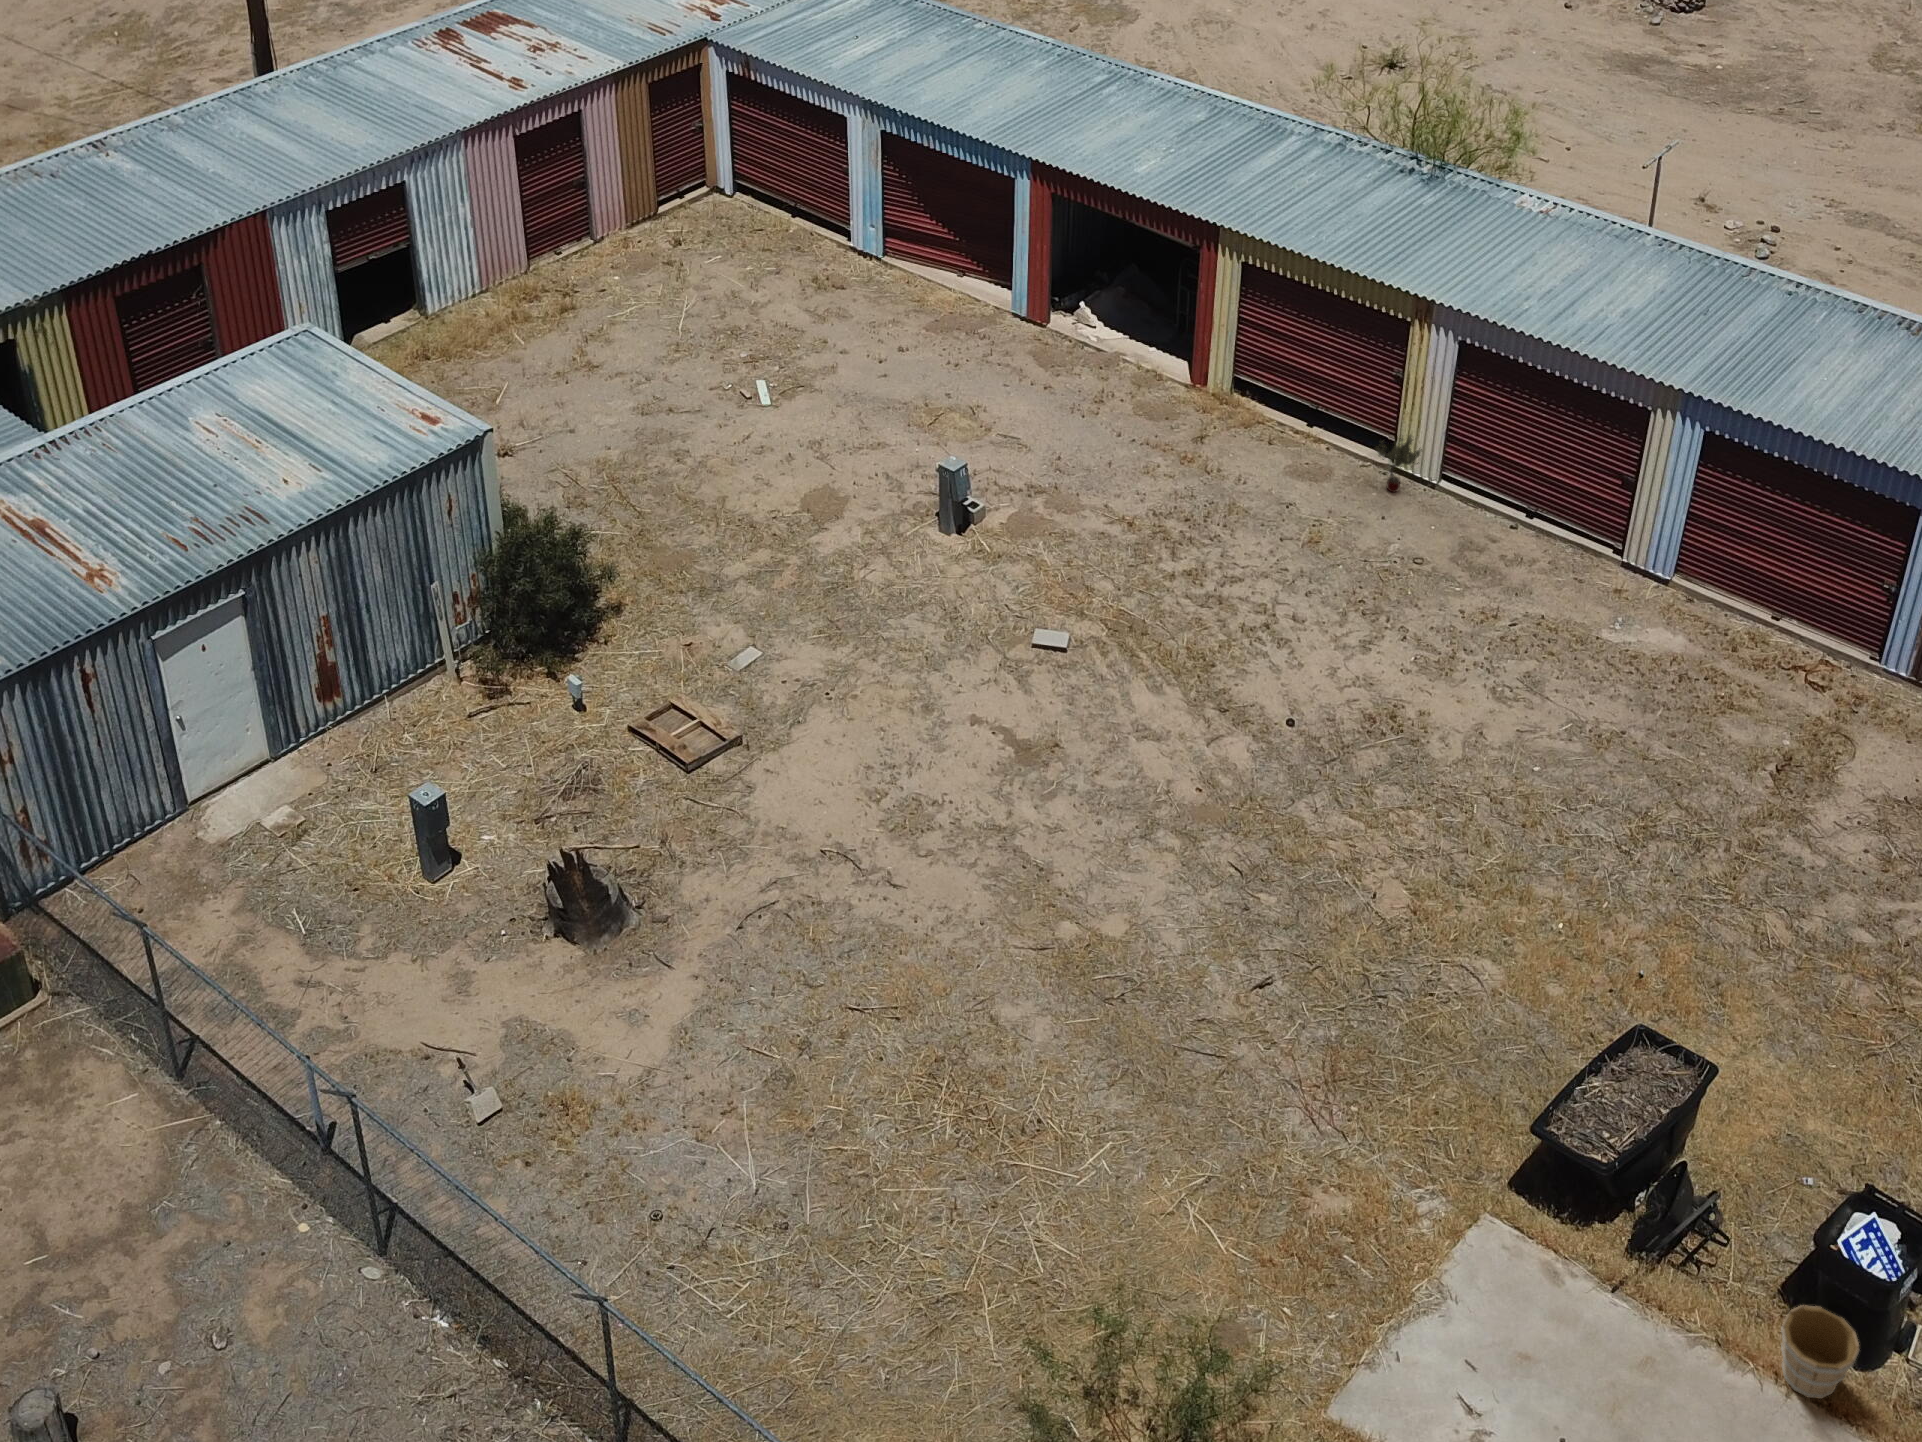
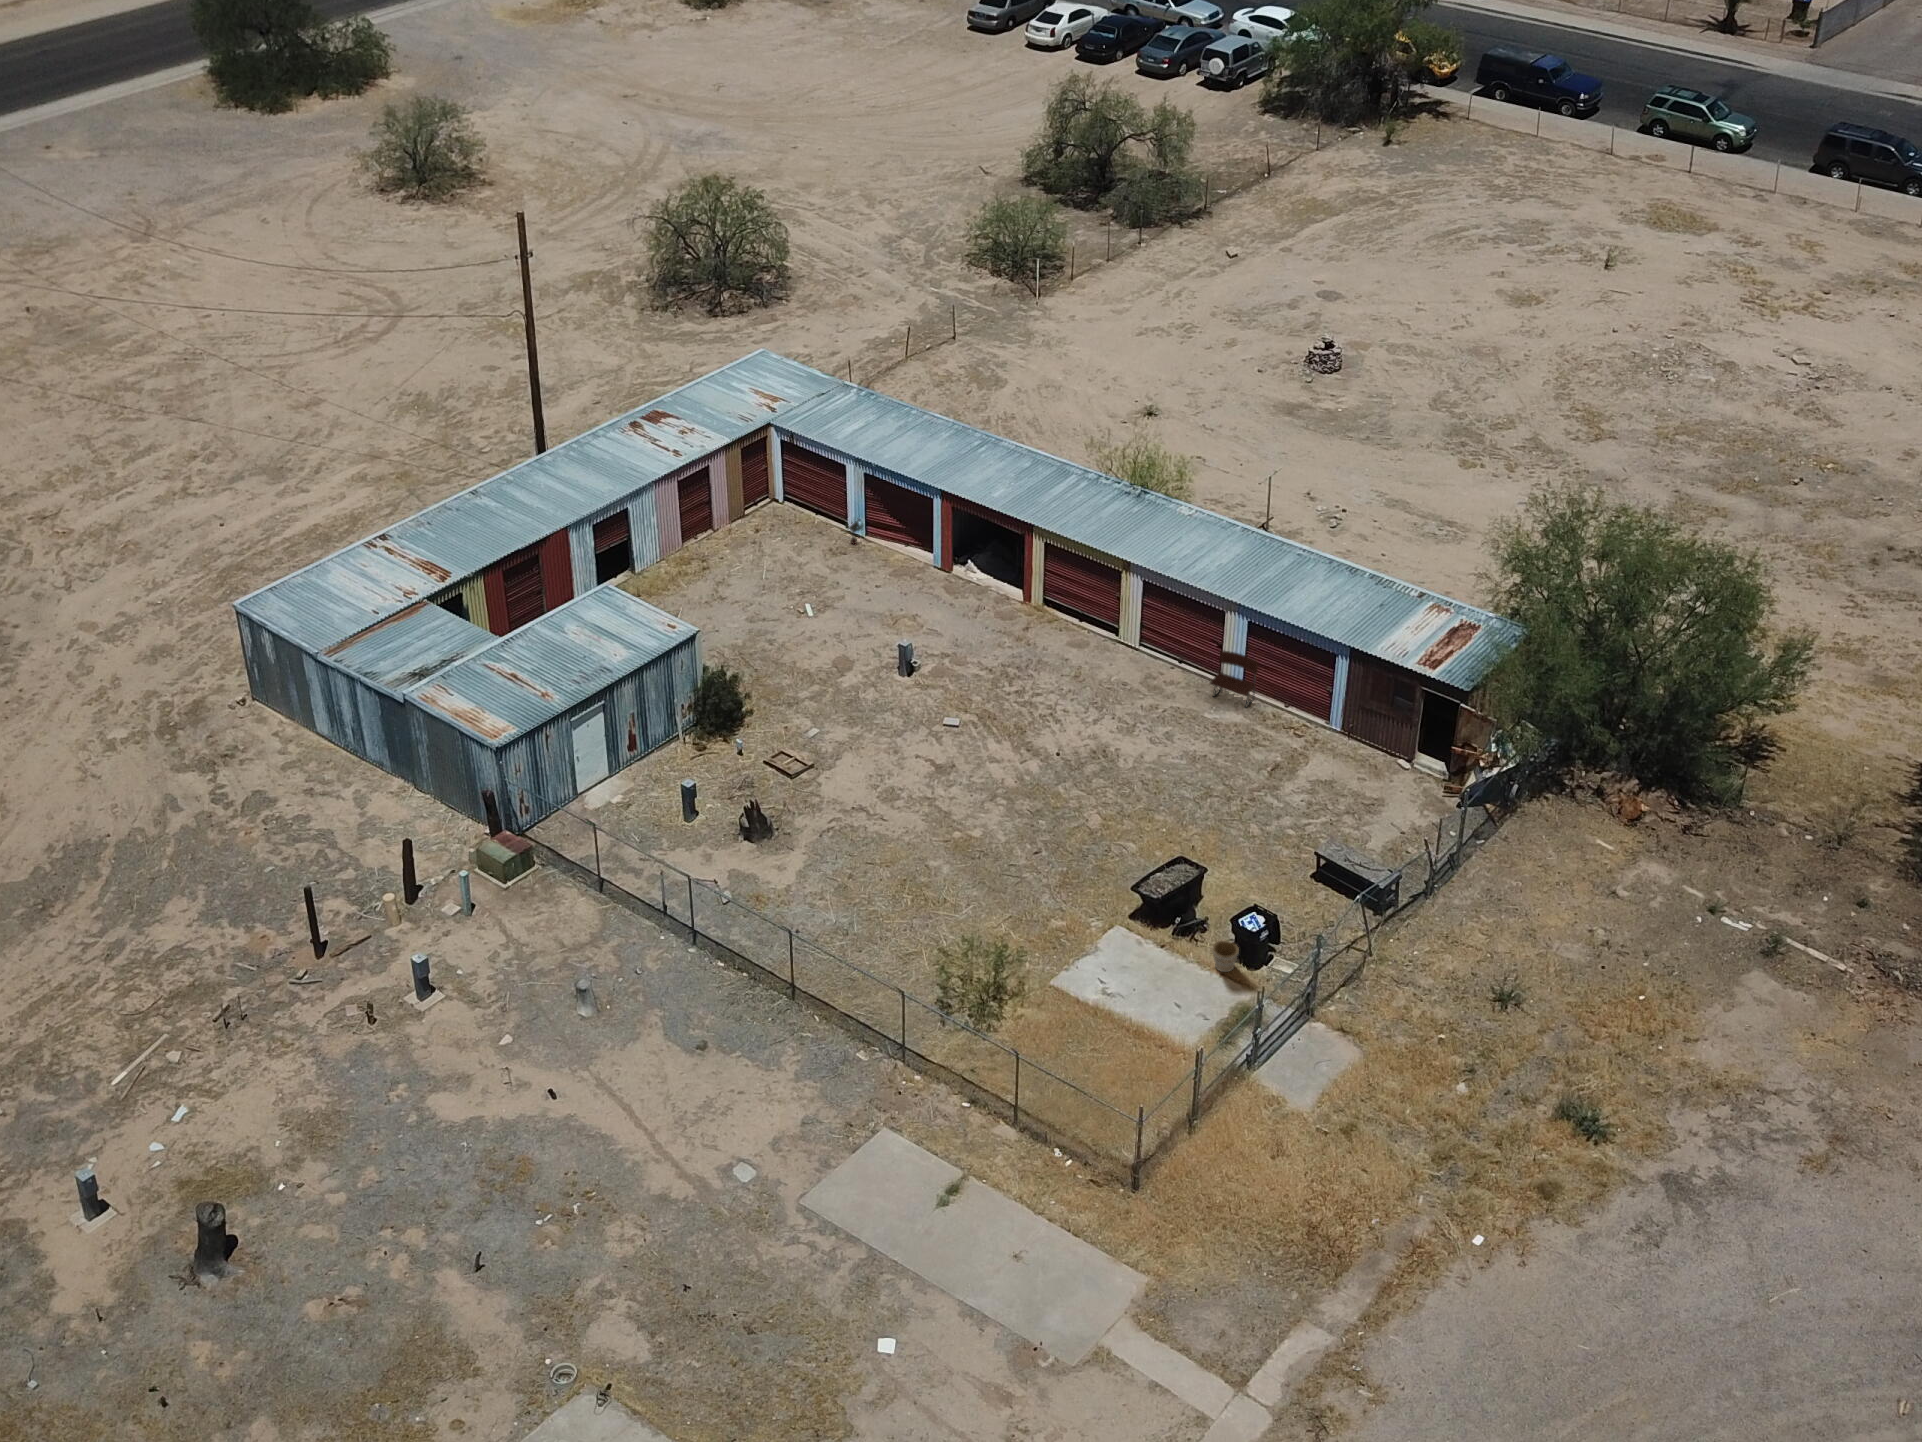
potted tree: present [1375,435,1422,493] -> present [846,518,863,544]
bench: none [1602,492,1714,617] -> present [1210,651,1258,707]

